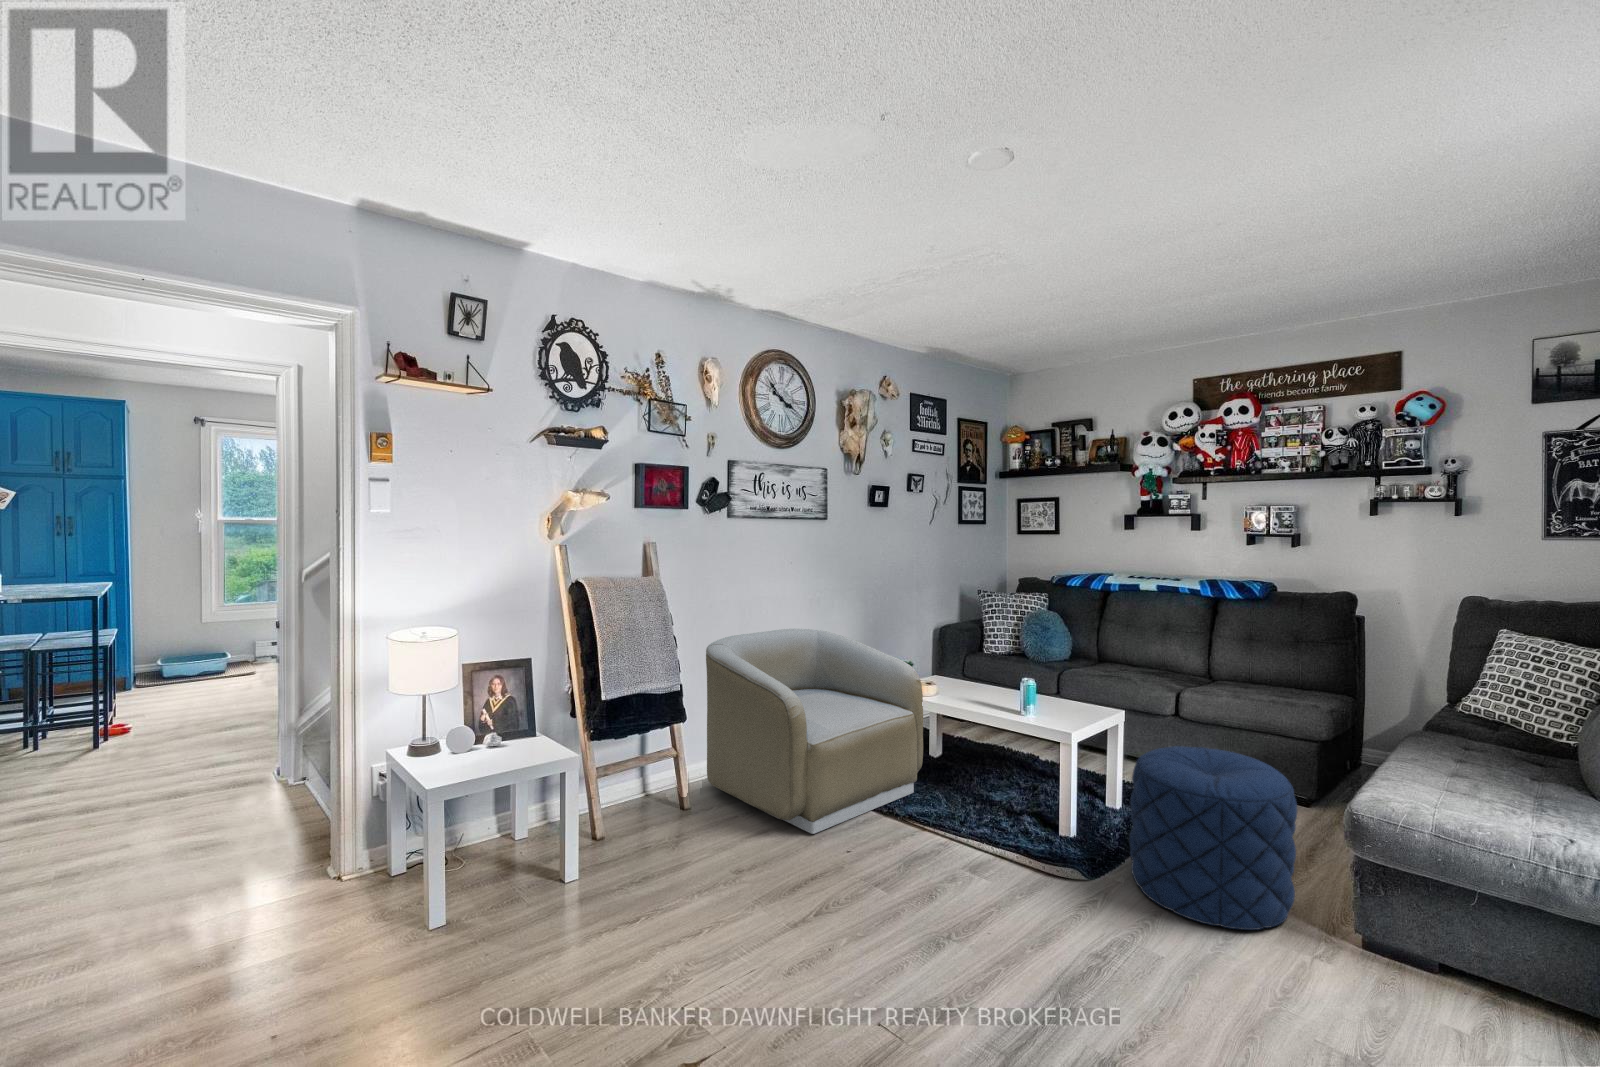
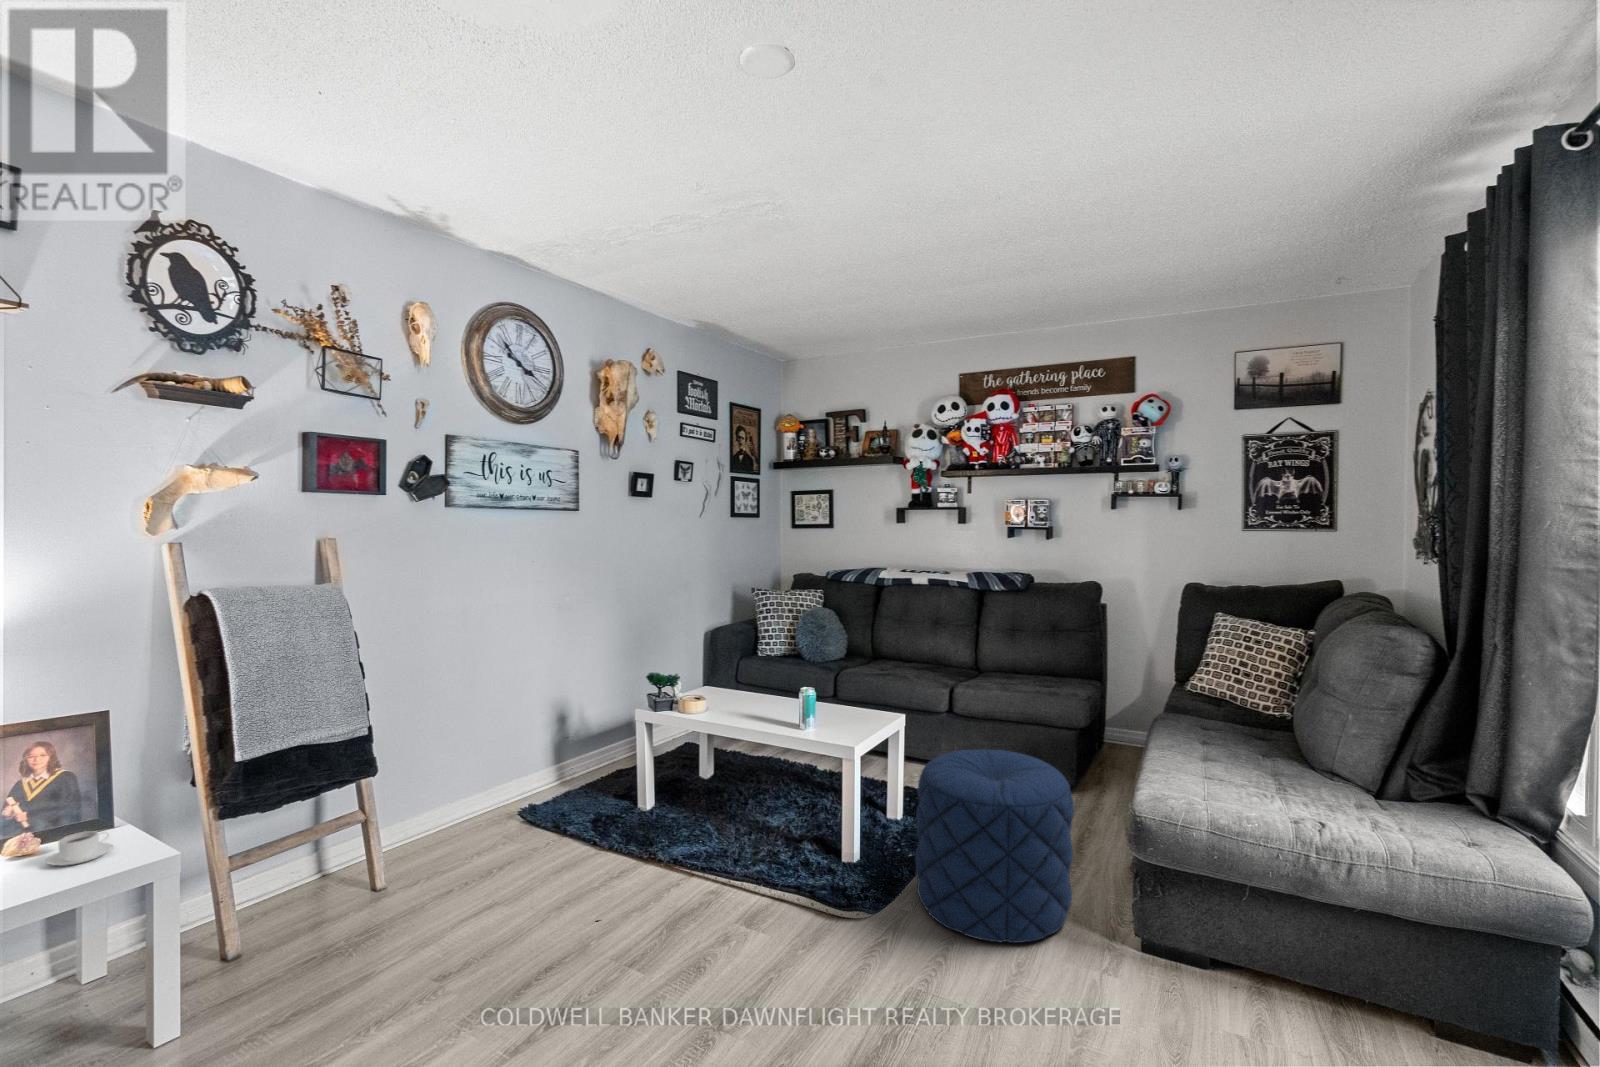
armchair: present [706,629,923,834] -> none [411,643,691,901]
coffee cup: none [500,737,535,758] -> present [46,831,113,866]

